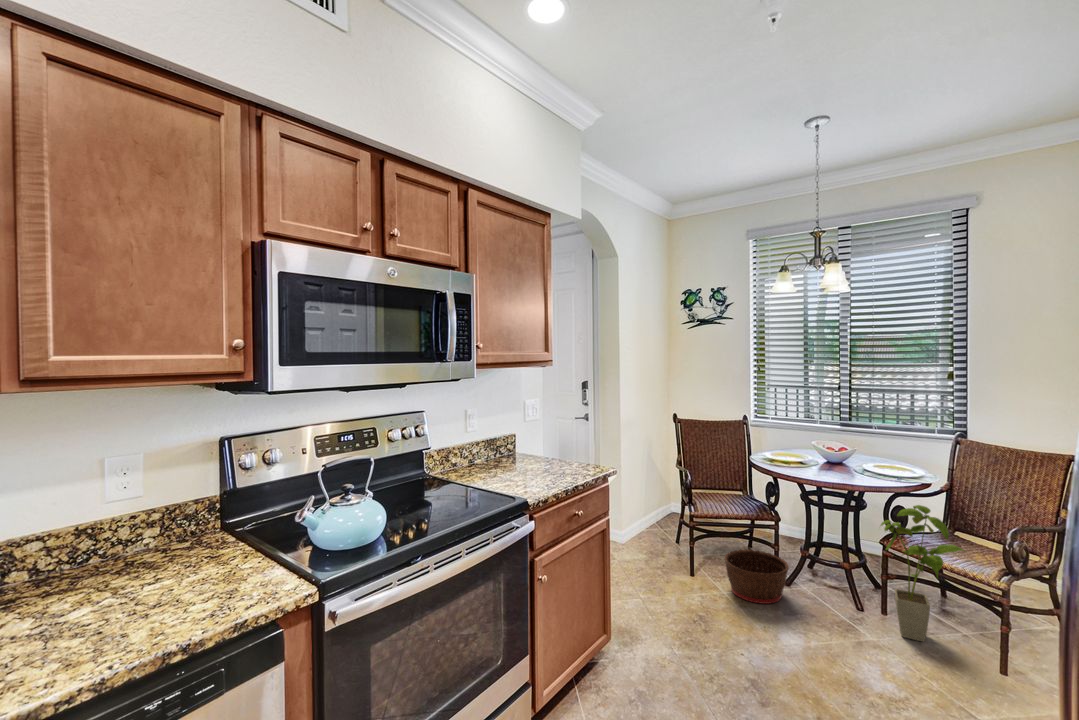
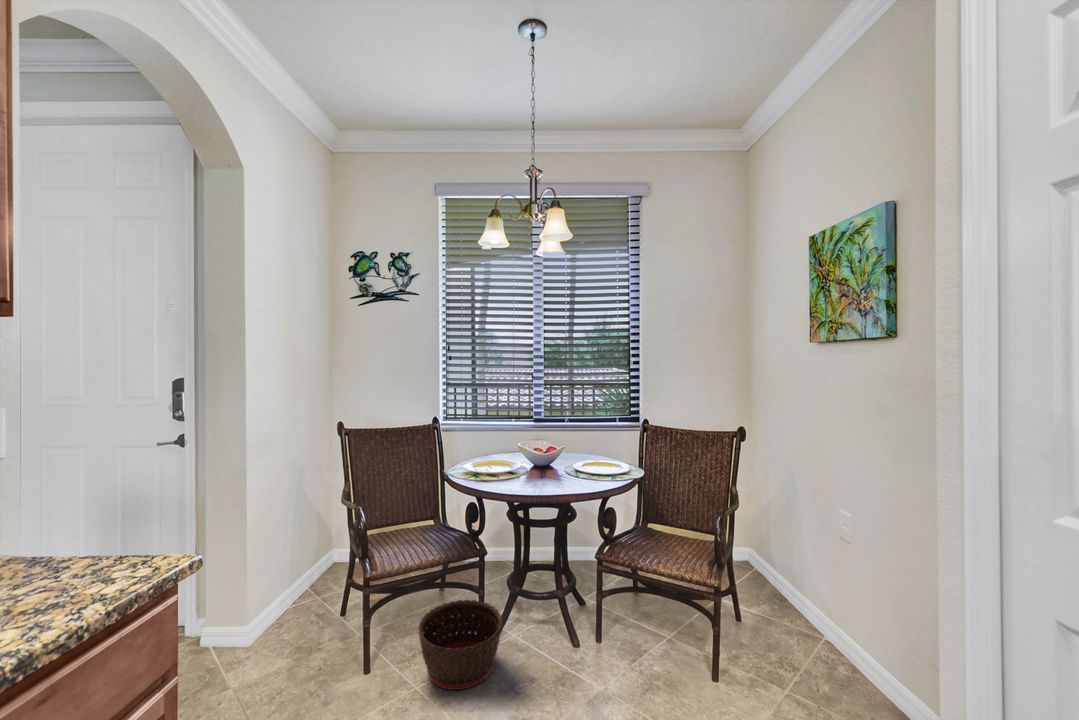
house plant: present [881,505,964,642] -> none [602,511,683,673]

